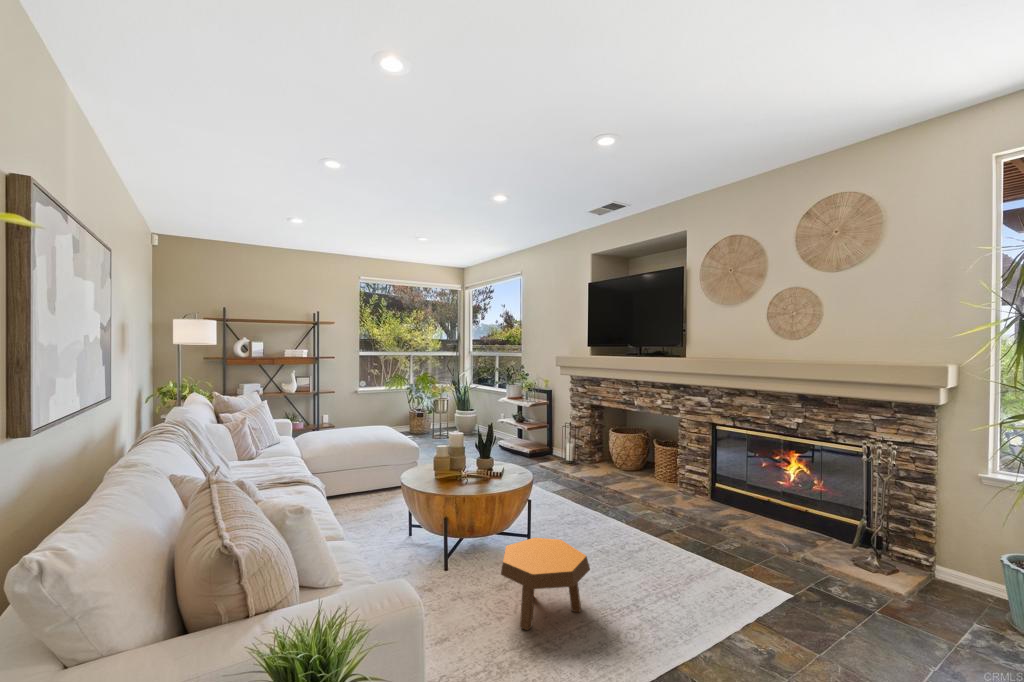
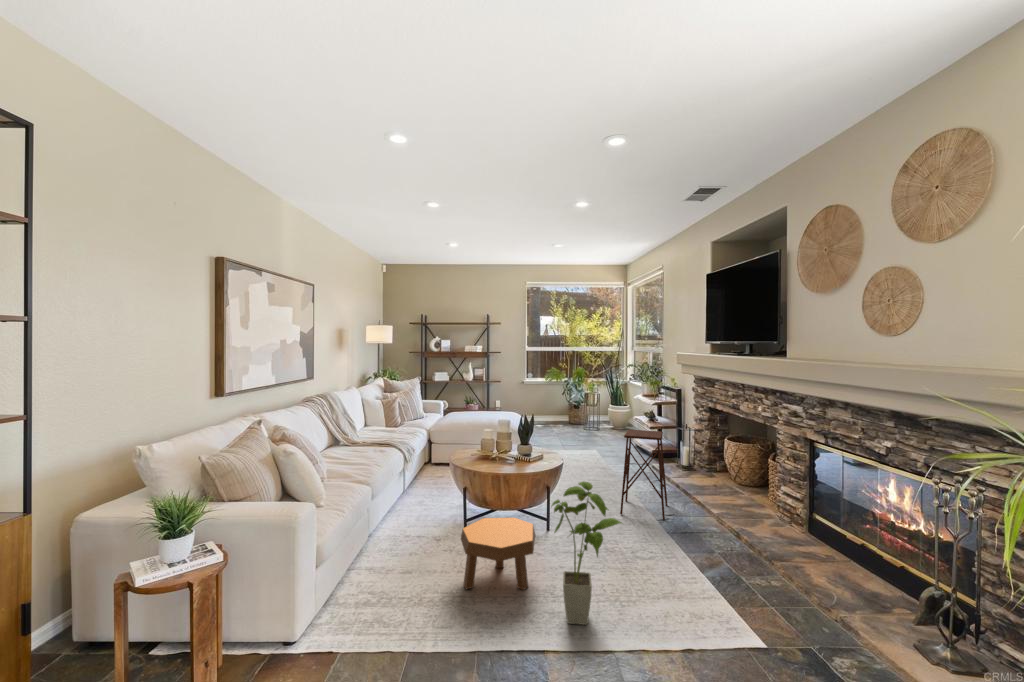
side table: none [558,430,609,515] -> present [620,429,668,520]
house plant: none [626,482,705,629] -> present [552,482,622,625]

